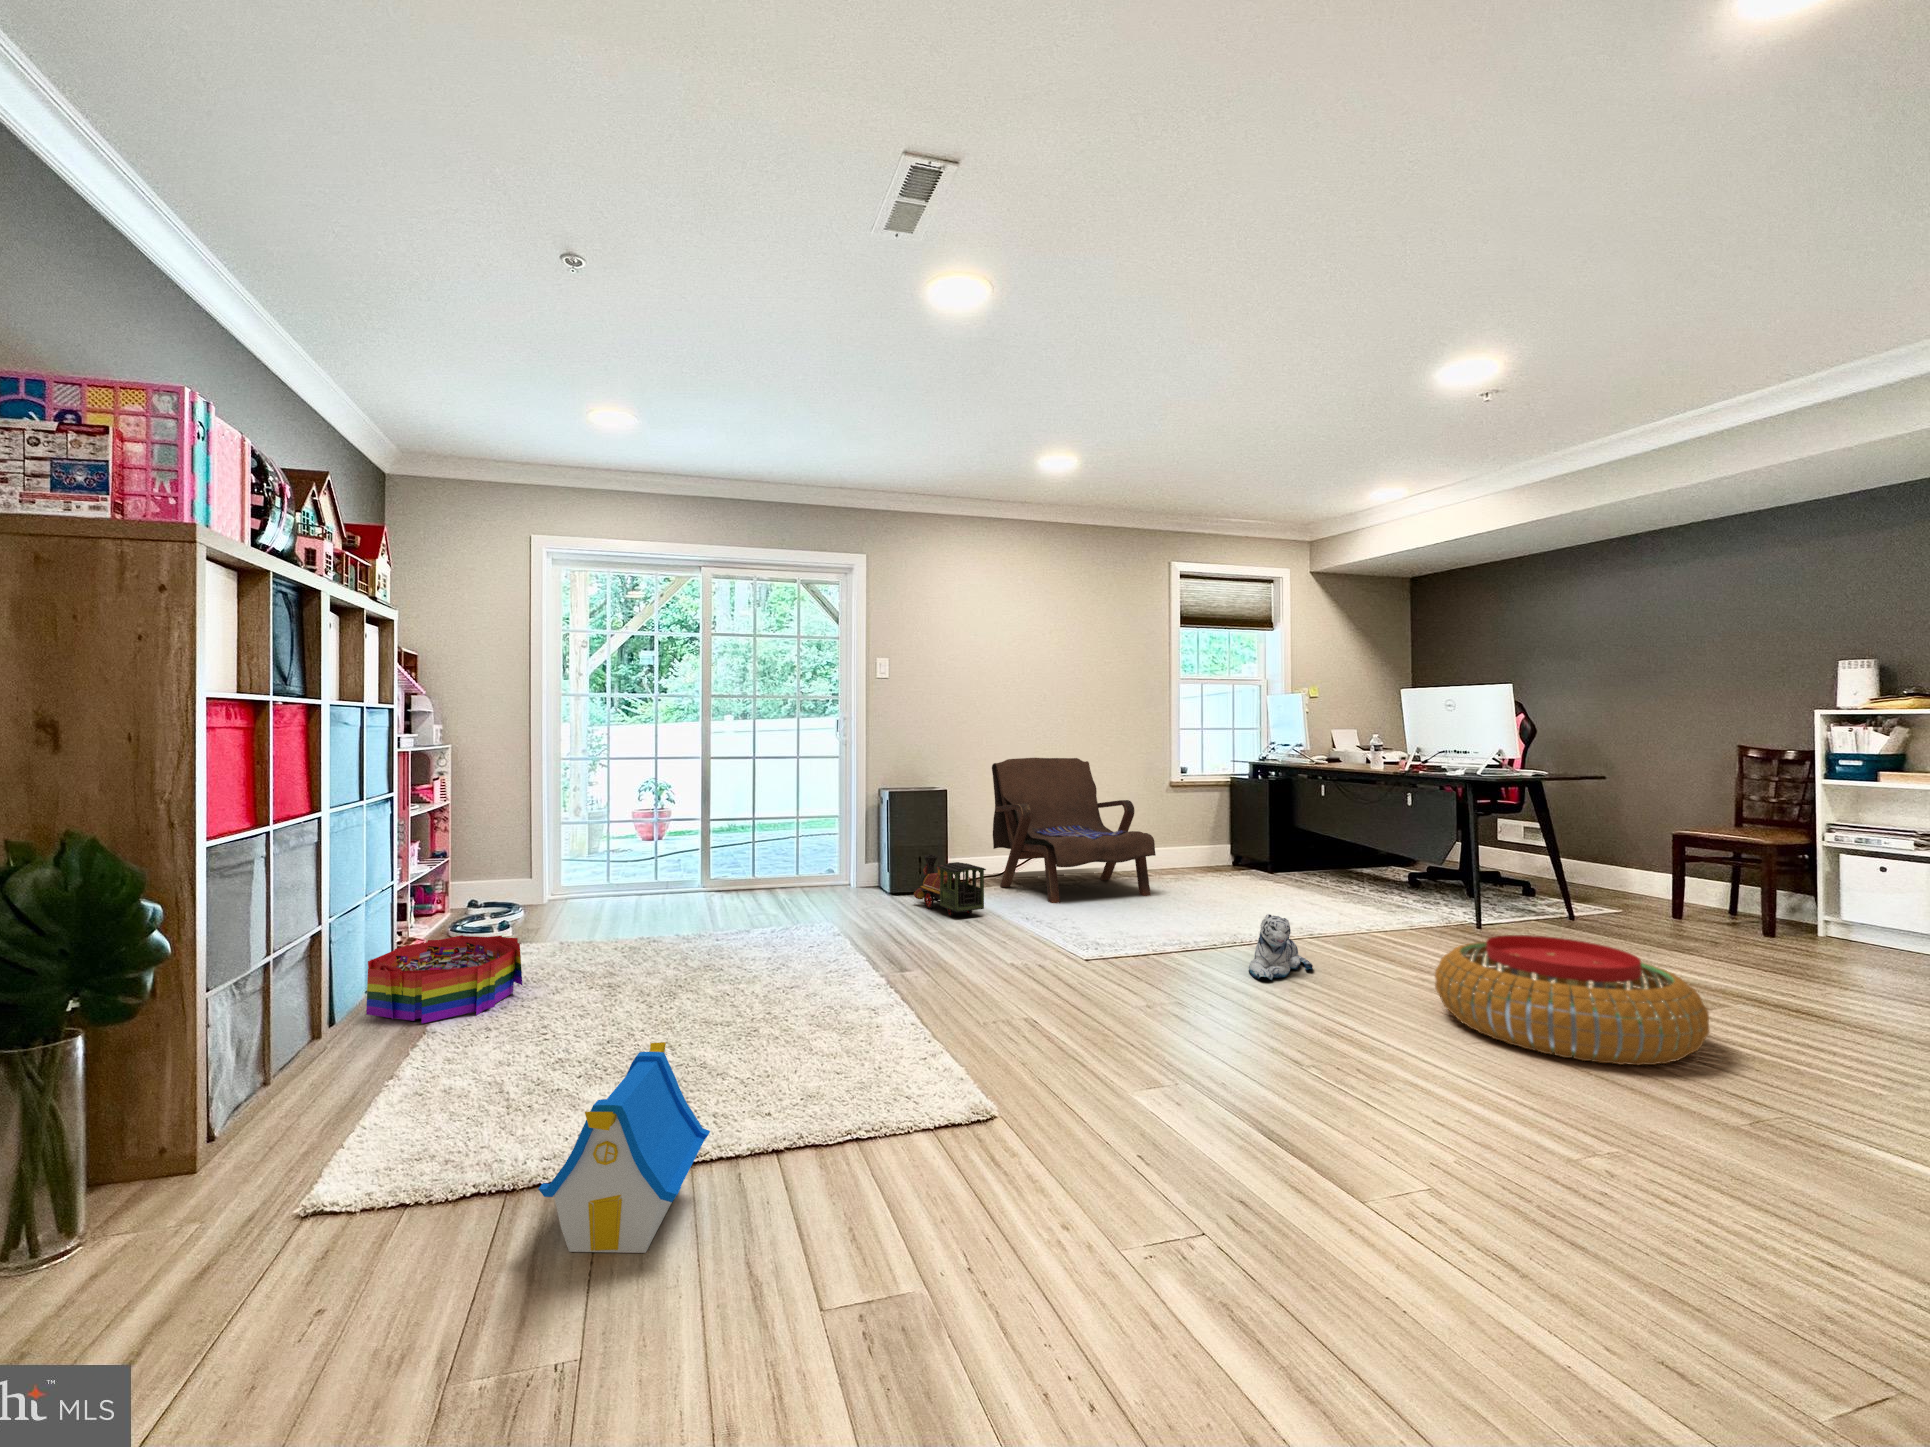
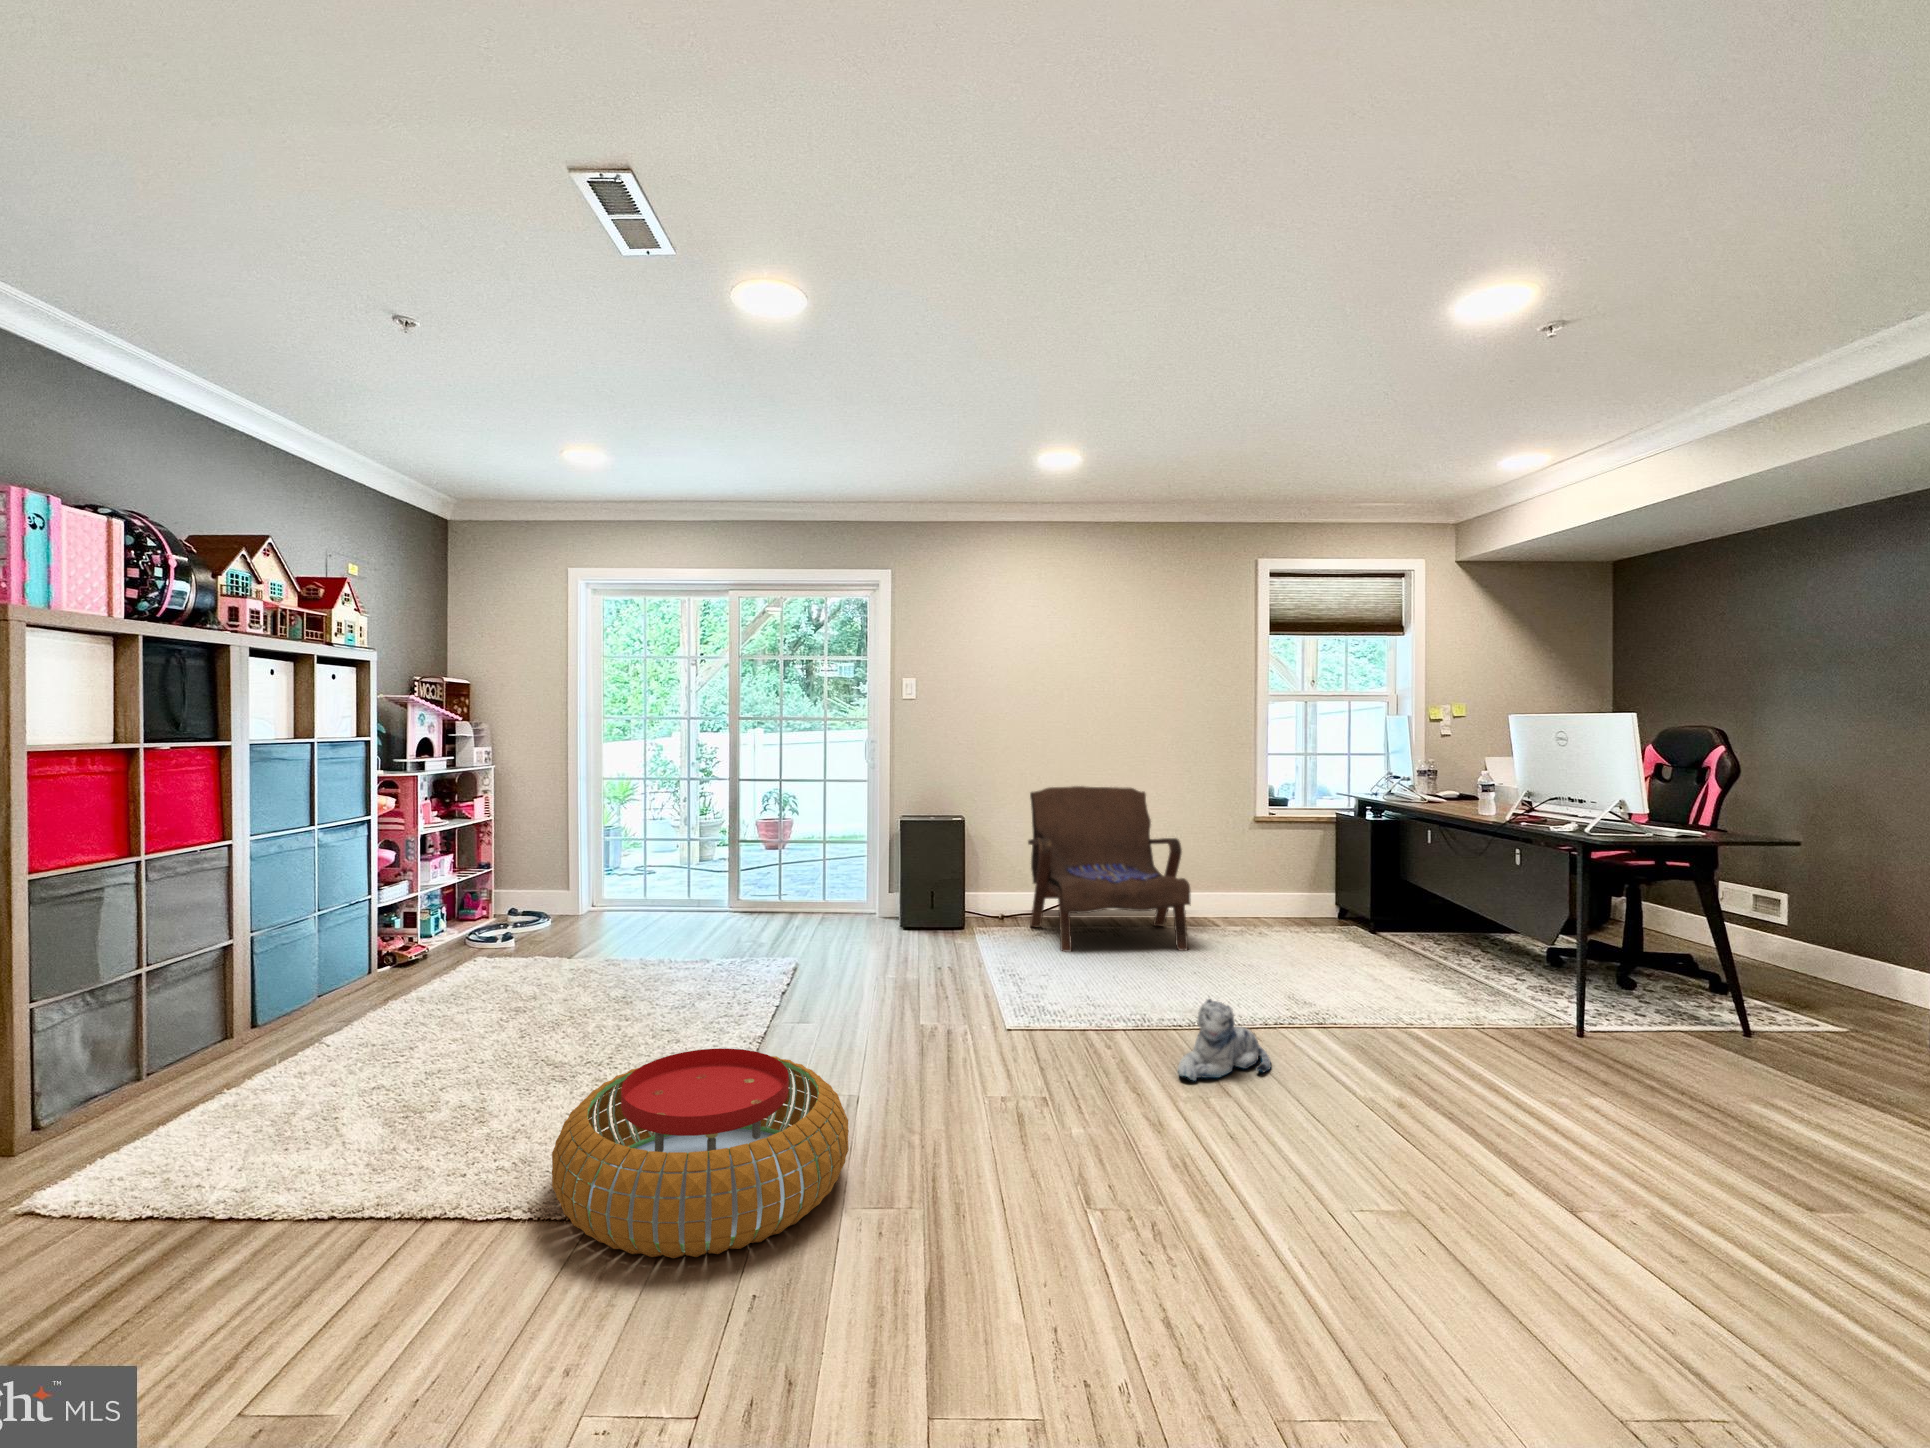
toy train: present [914,854,986,916] -> none [912,890,969,959]
storage bin: present [366,935,522,1023] -> none [305,950,455,1033]
pouf: present [1435,935,1710,1065] -> present [552,1048,849,1258]
toy house: present [538,1042,710,1253] -> none [102,1100,317,1320]

